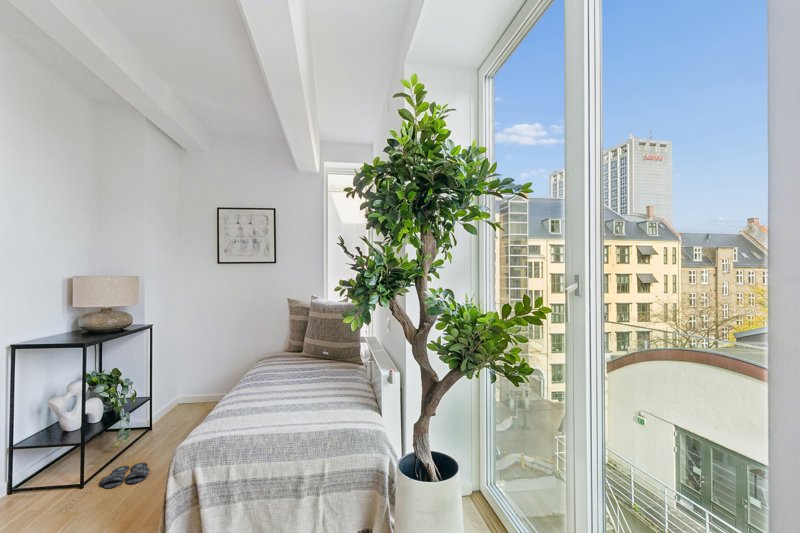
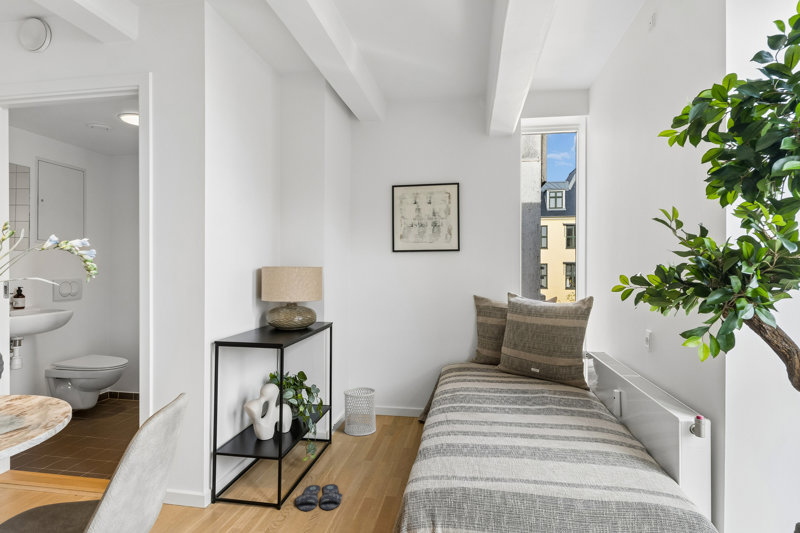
wastebasket: none [164,379,196,421] -> present [344,387,376,436]

